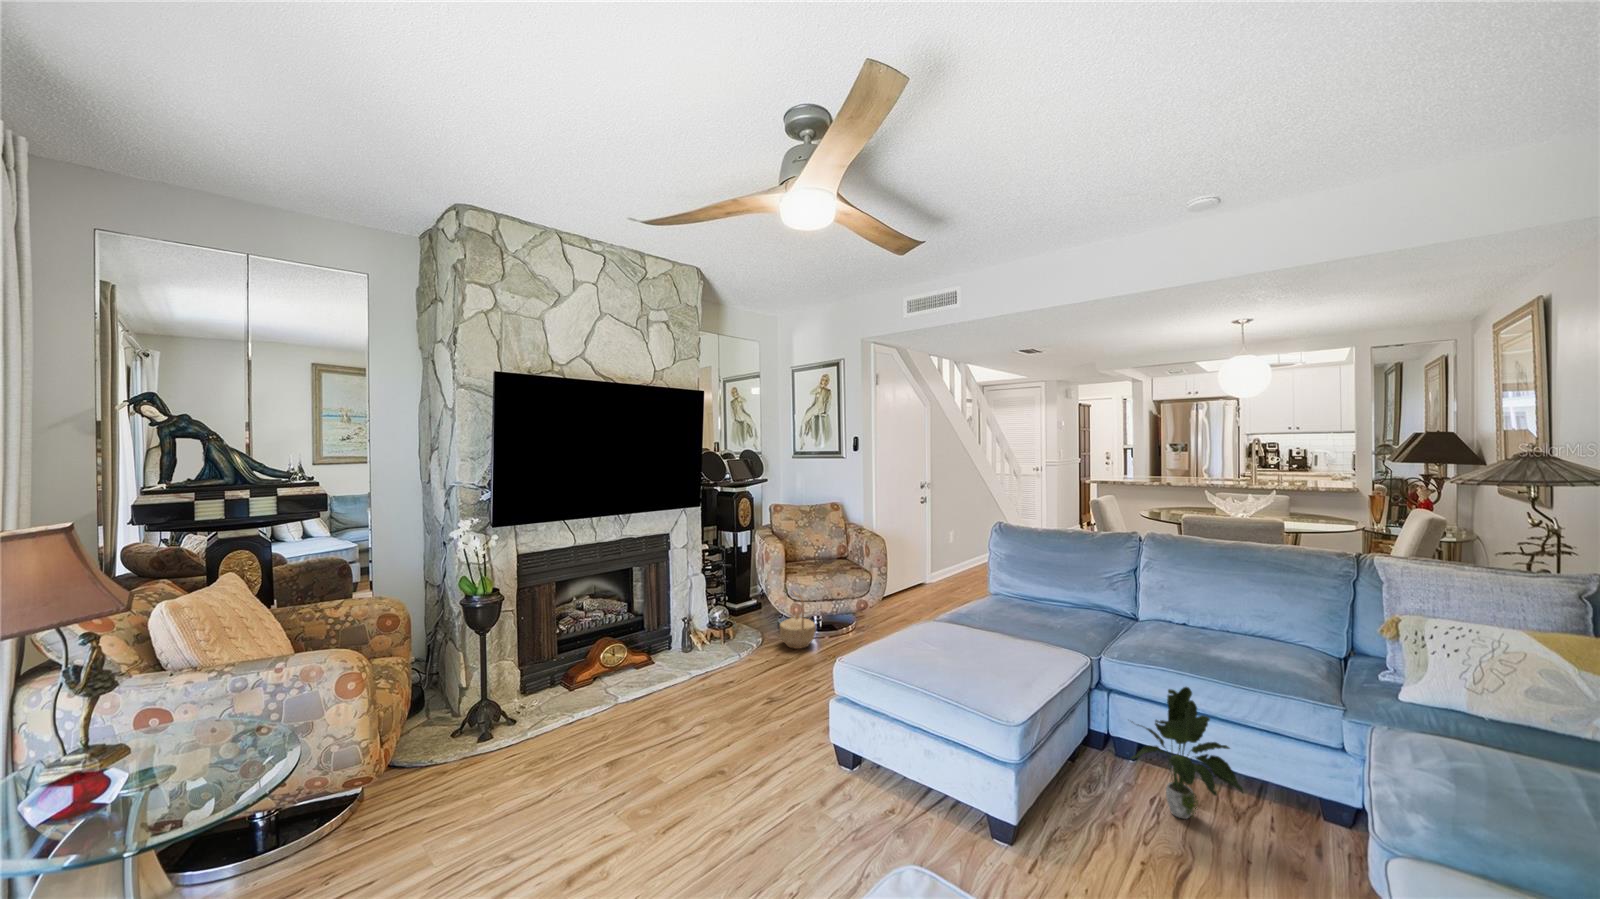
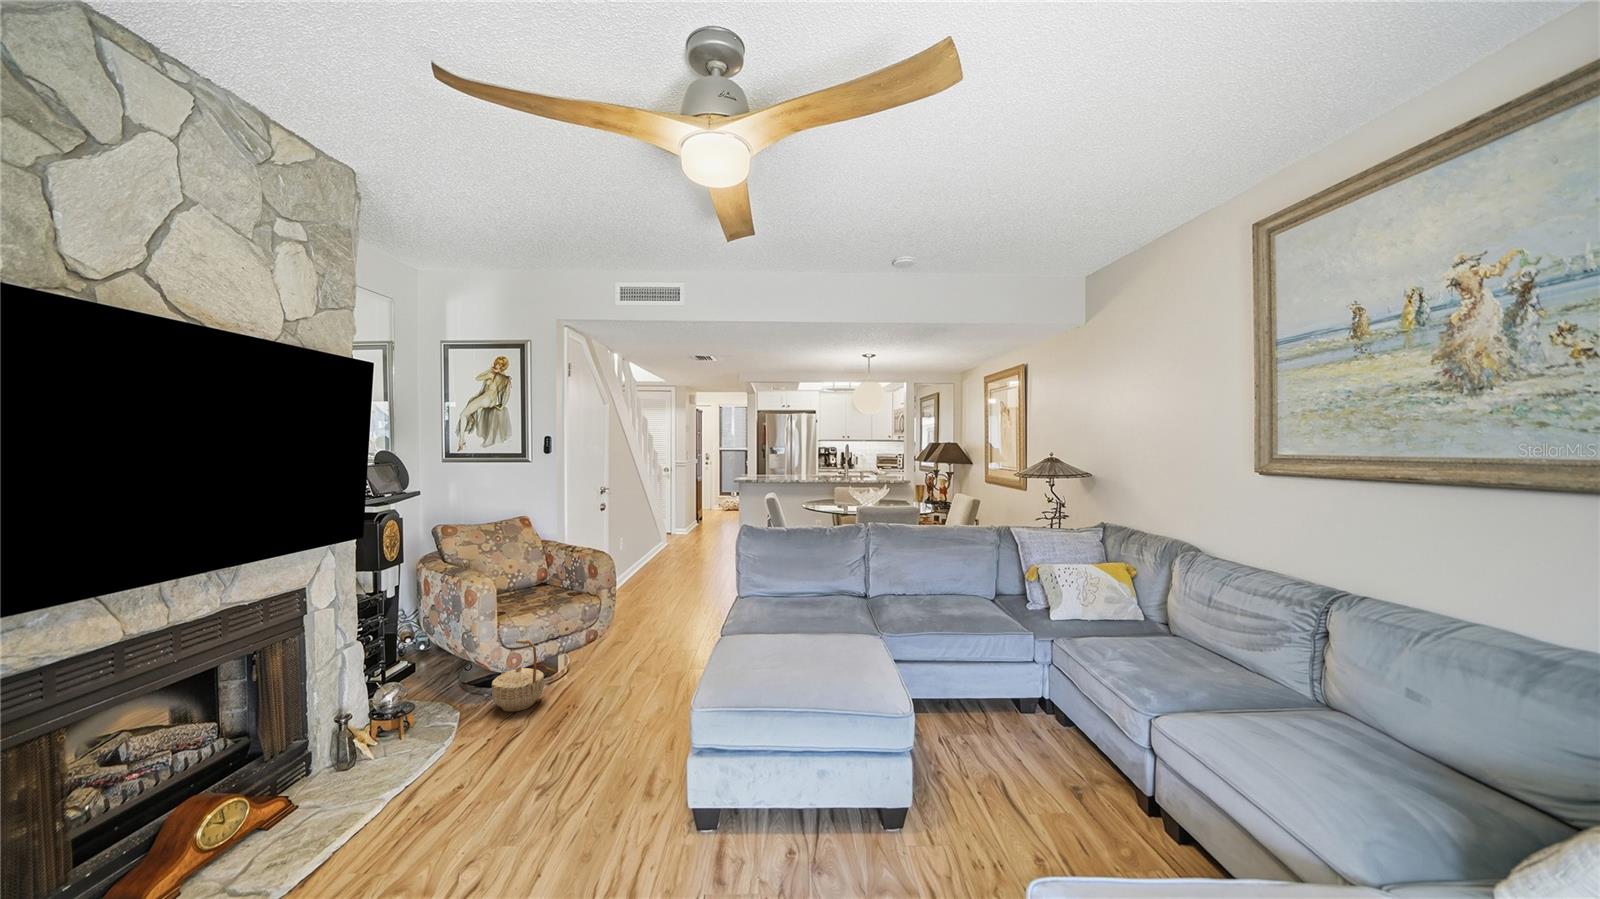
potted plant: present [1131,687,1243,819] -> none [938,639,1007,742]

